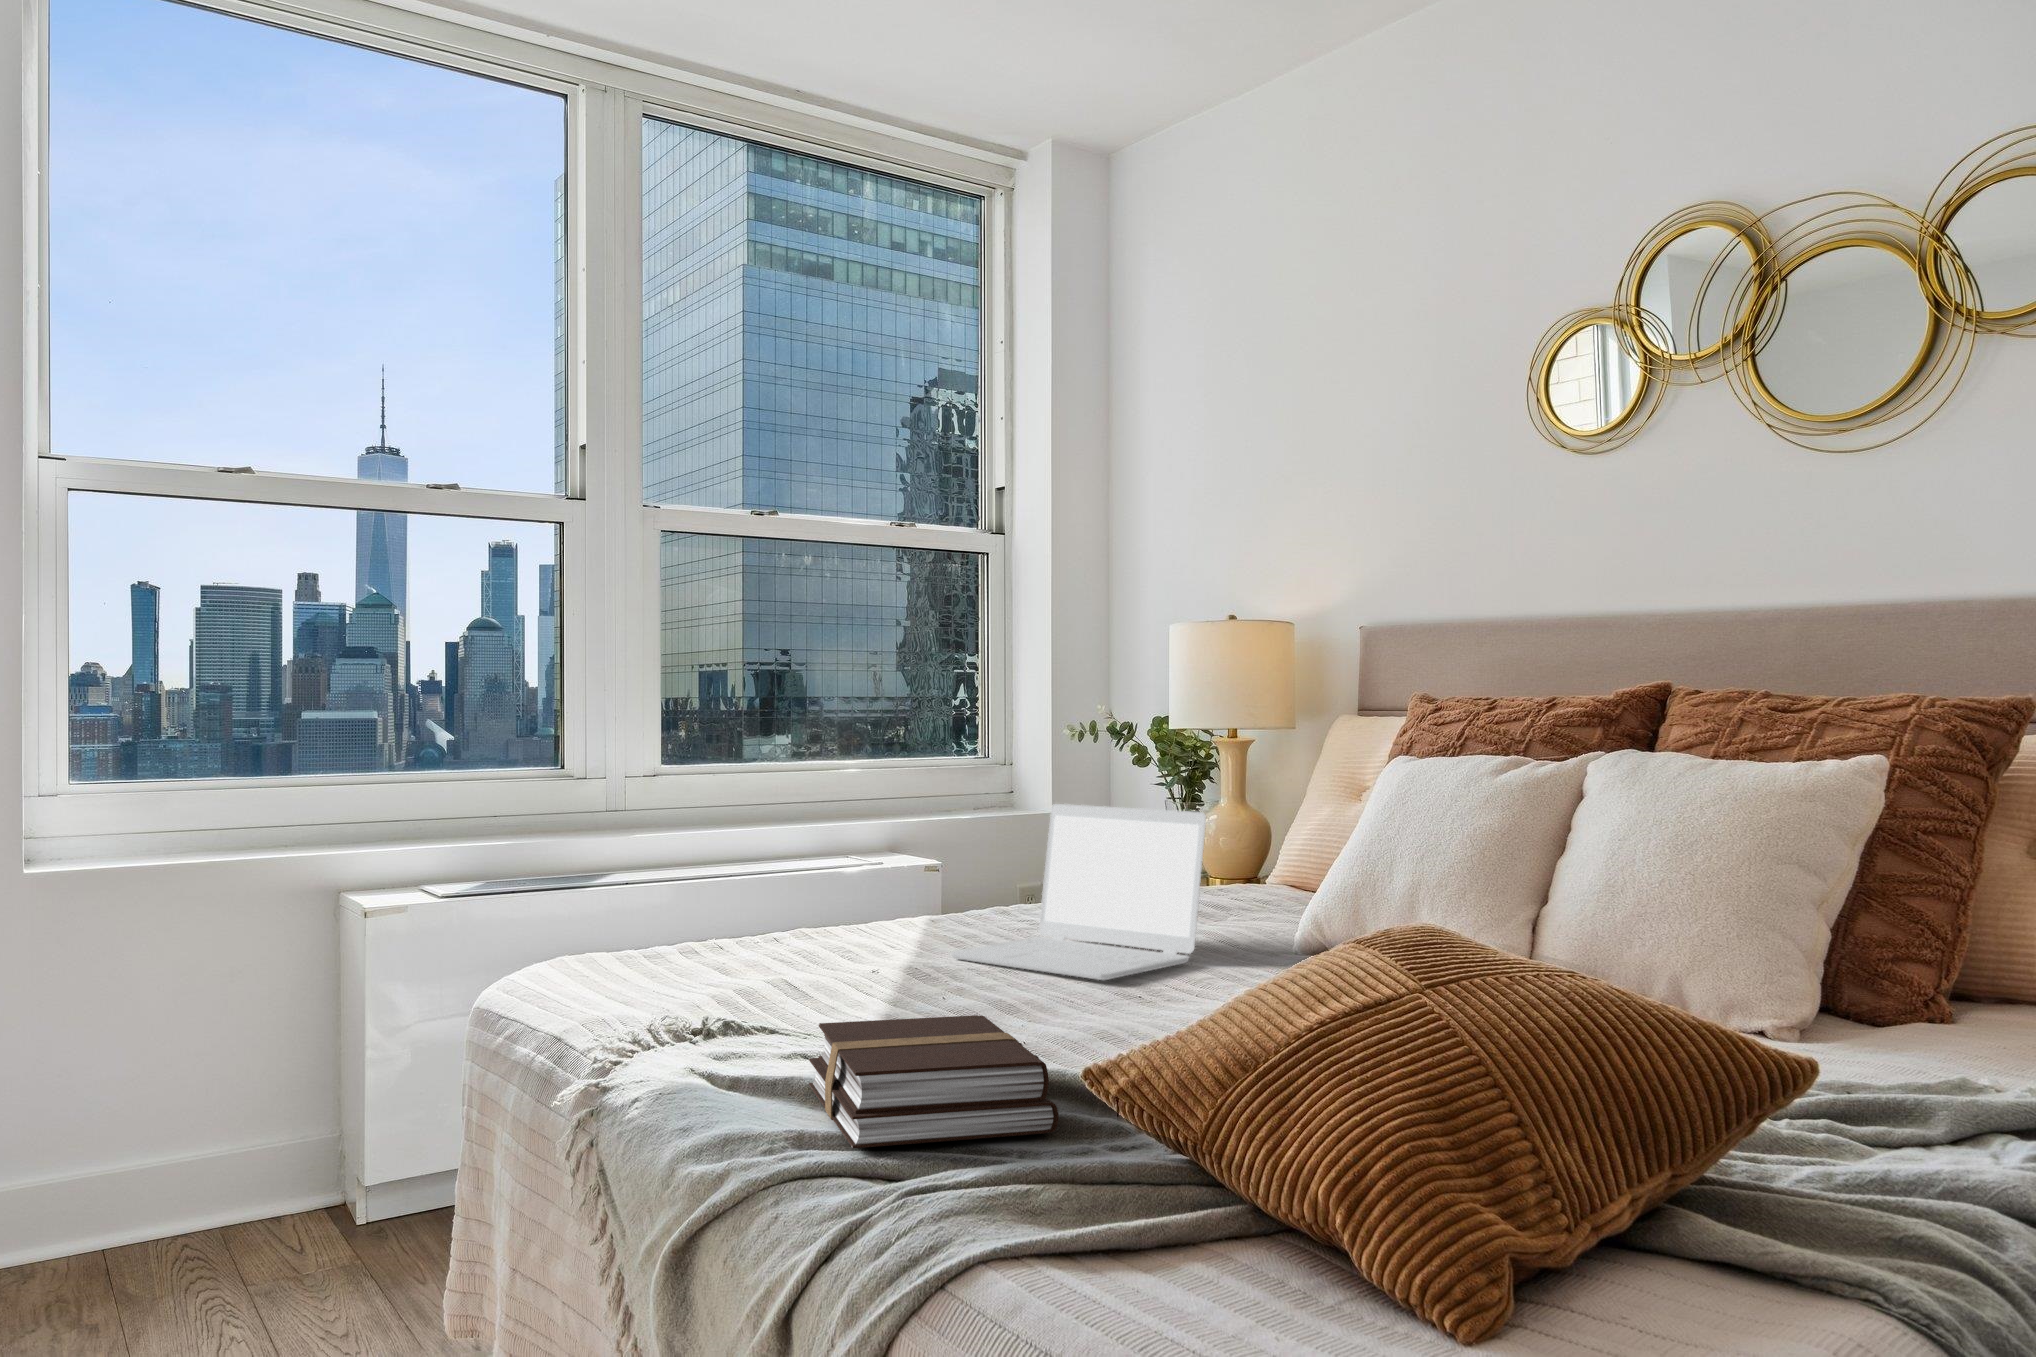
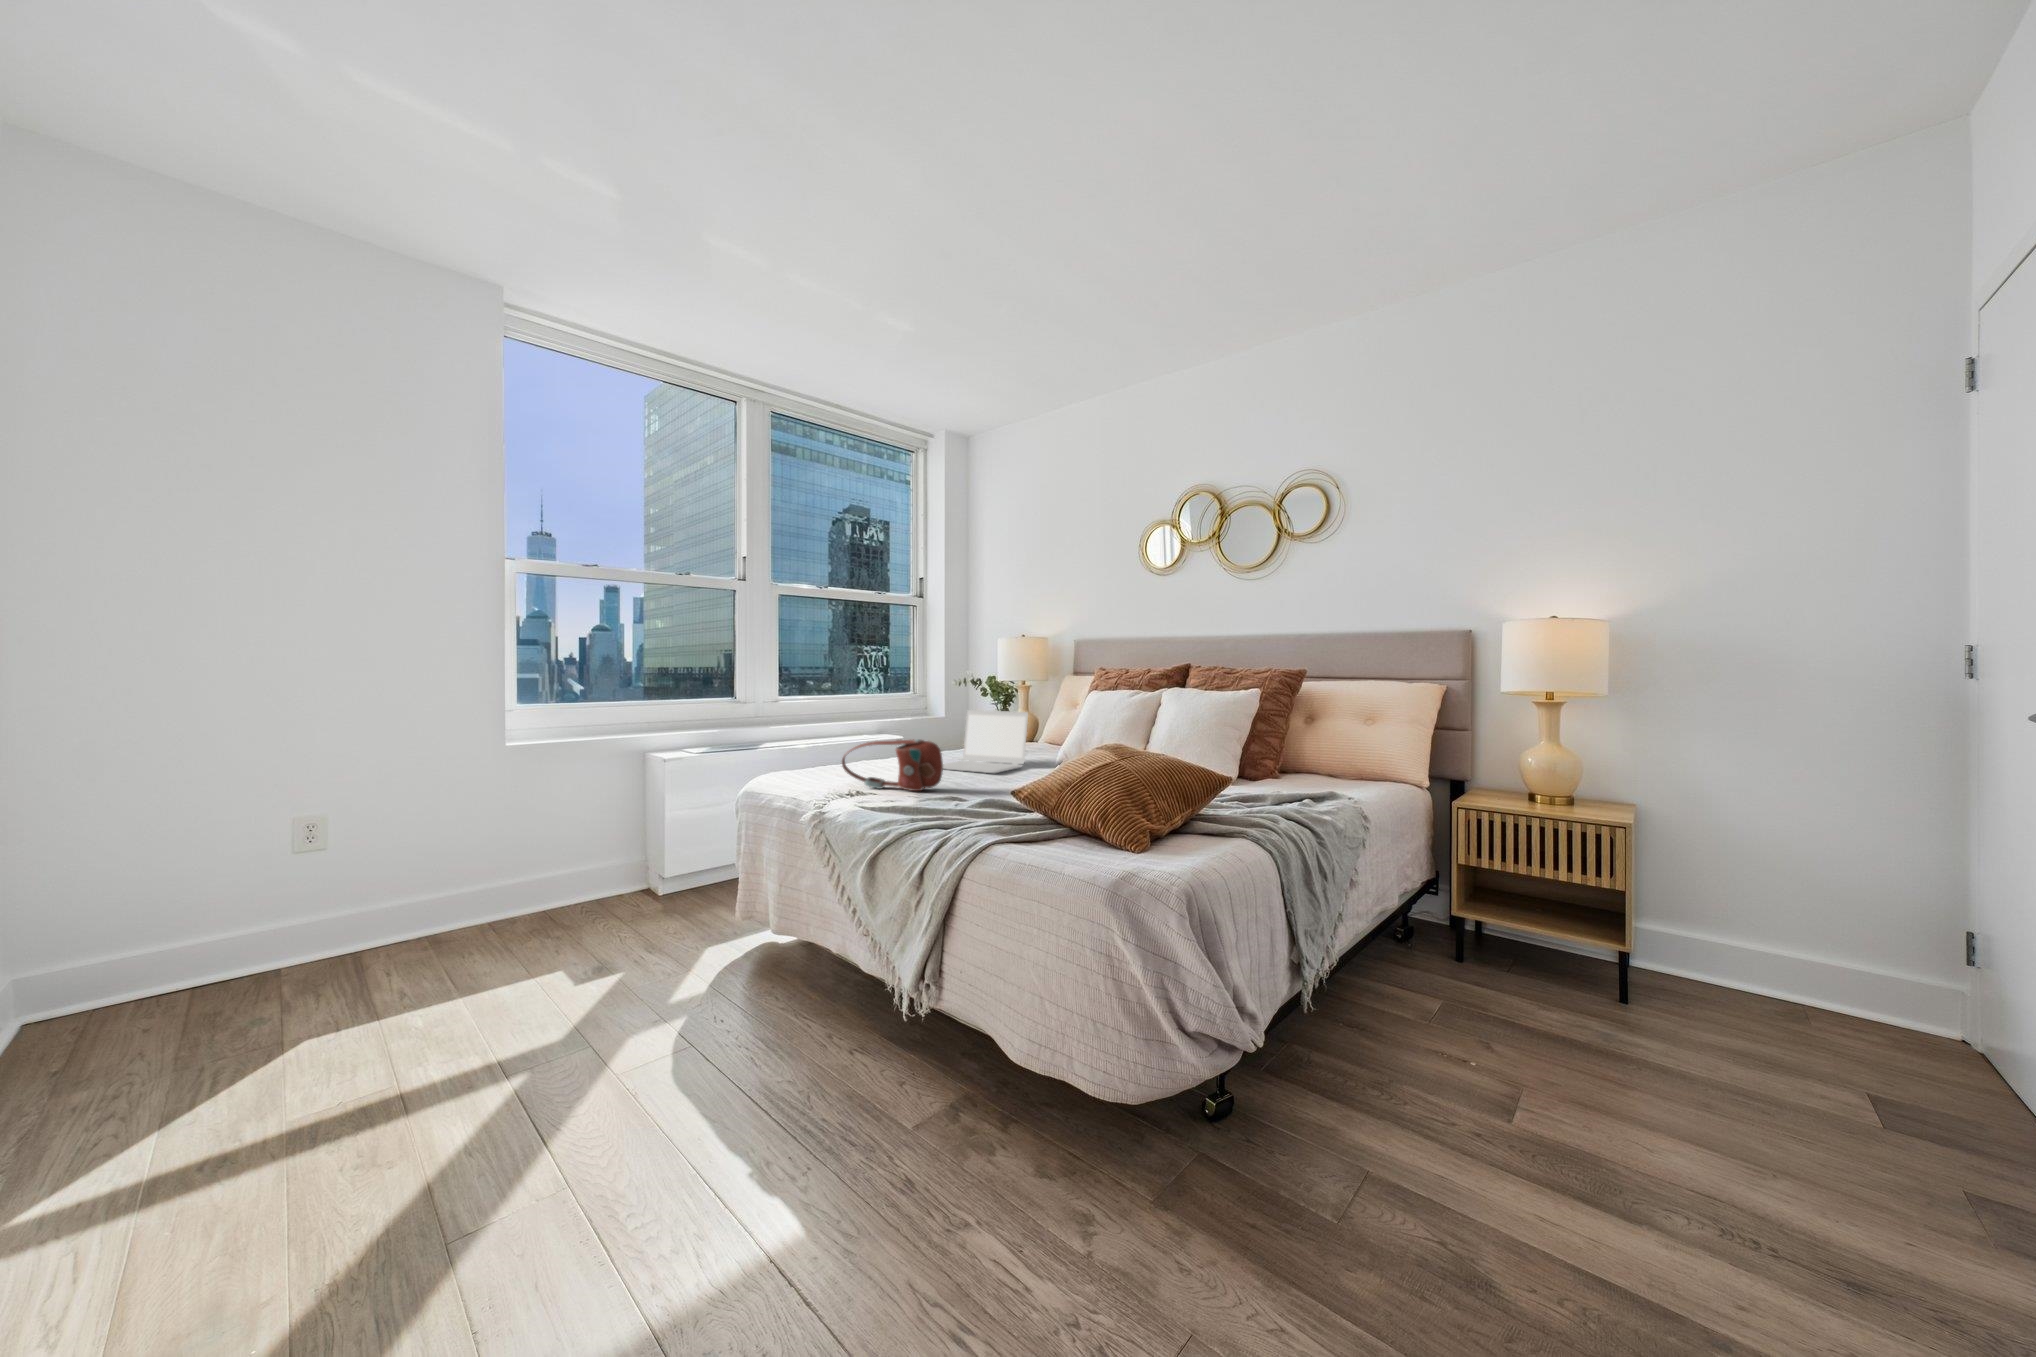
handbag: none [674,889,937,1034] -> present [842,739,943,791]
book: present [809,1015,1059,1148] -> none [907,781,1001,821]

